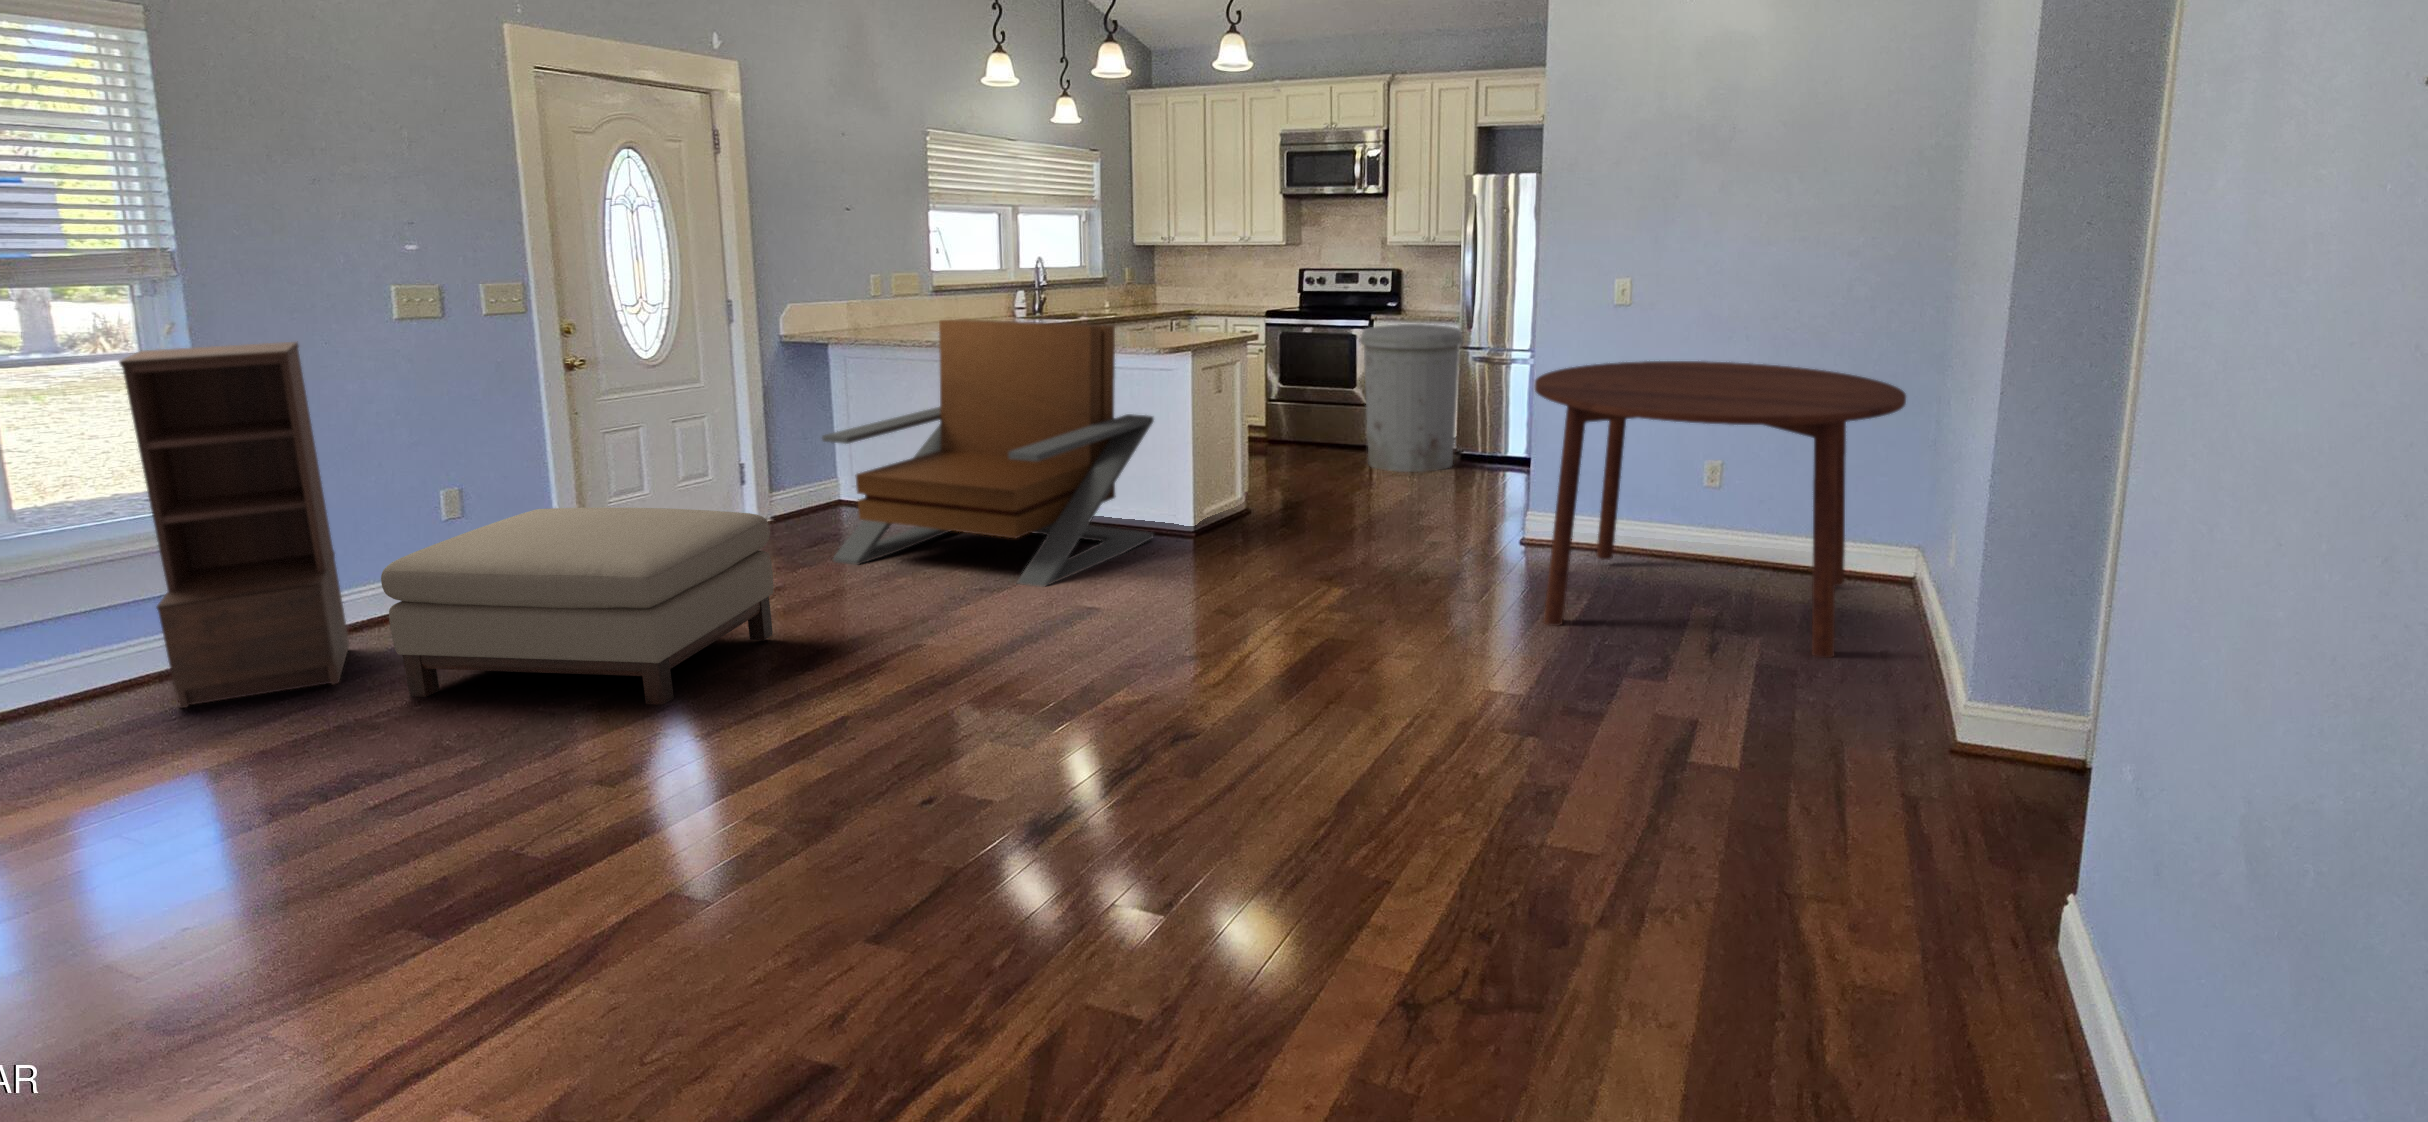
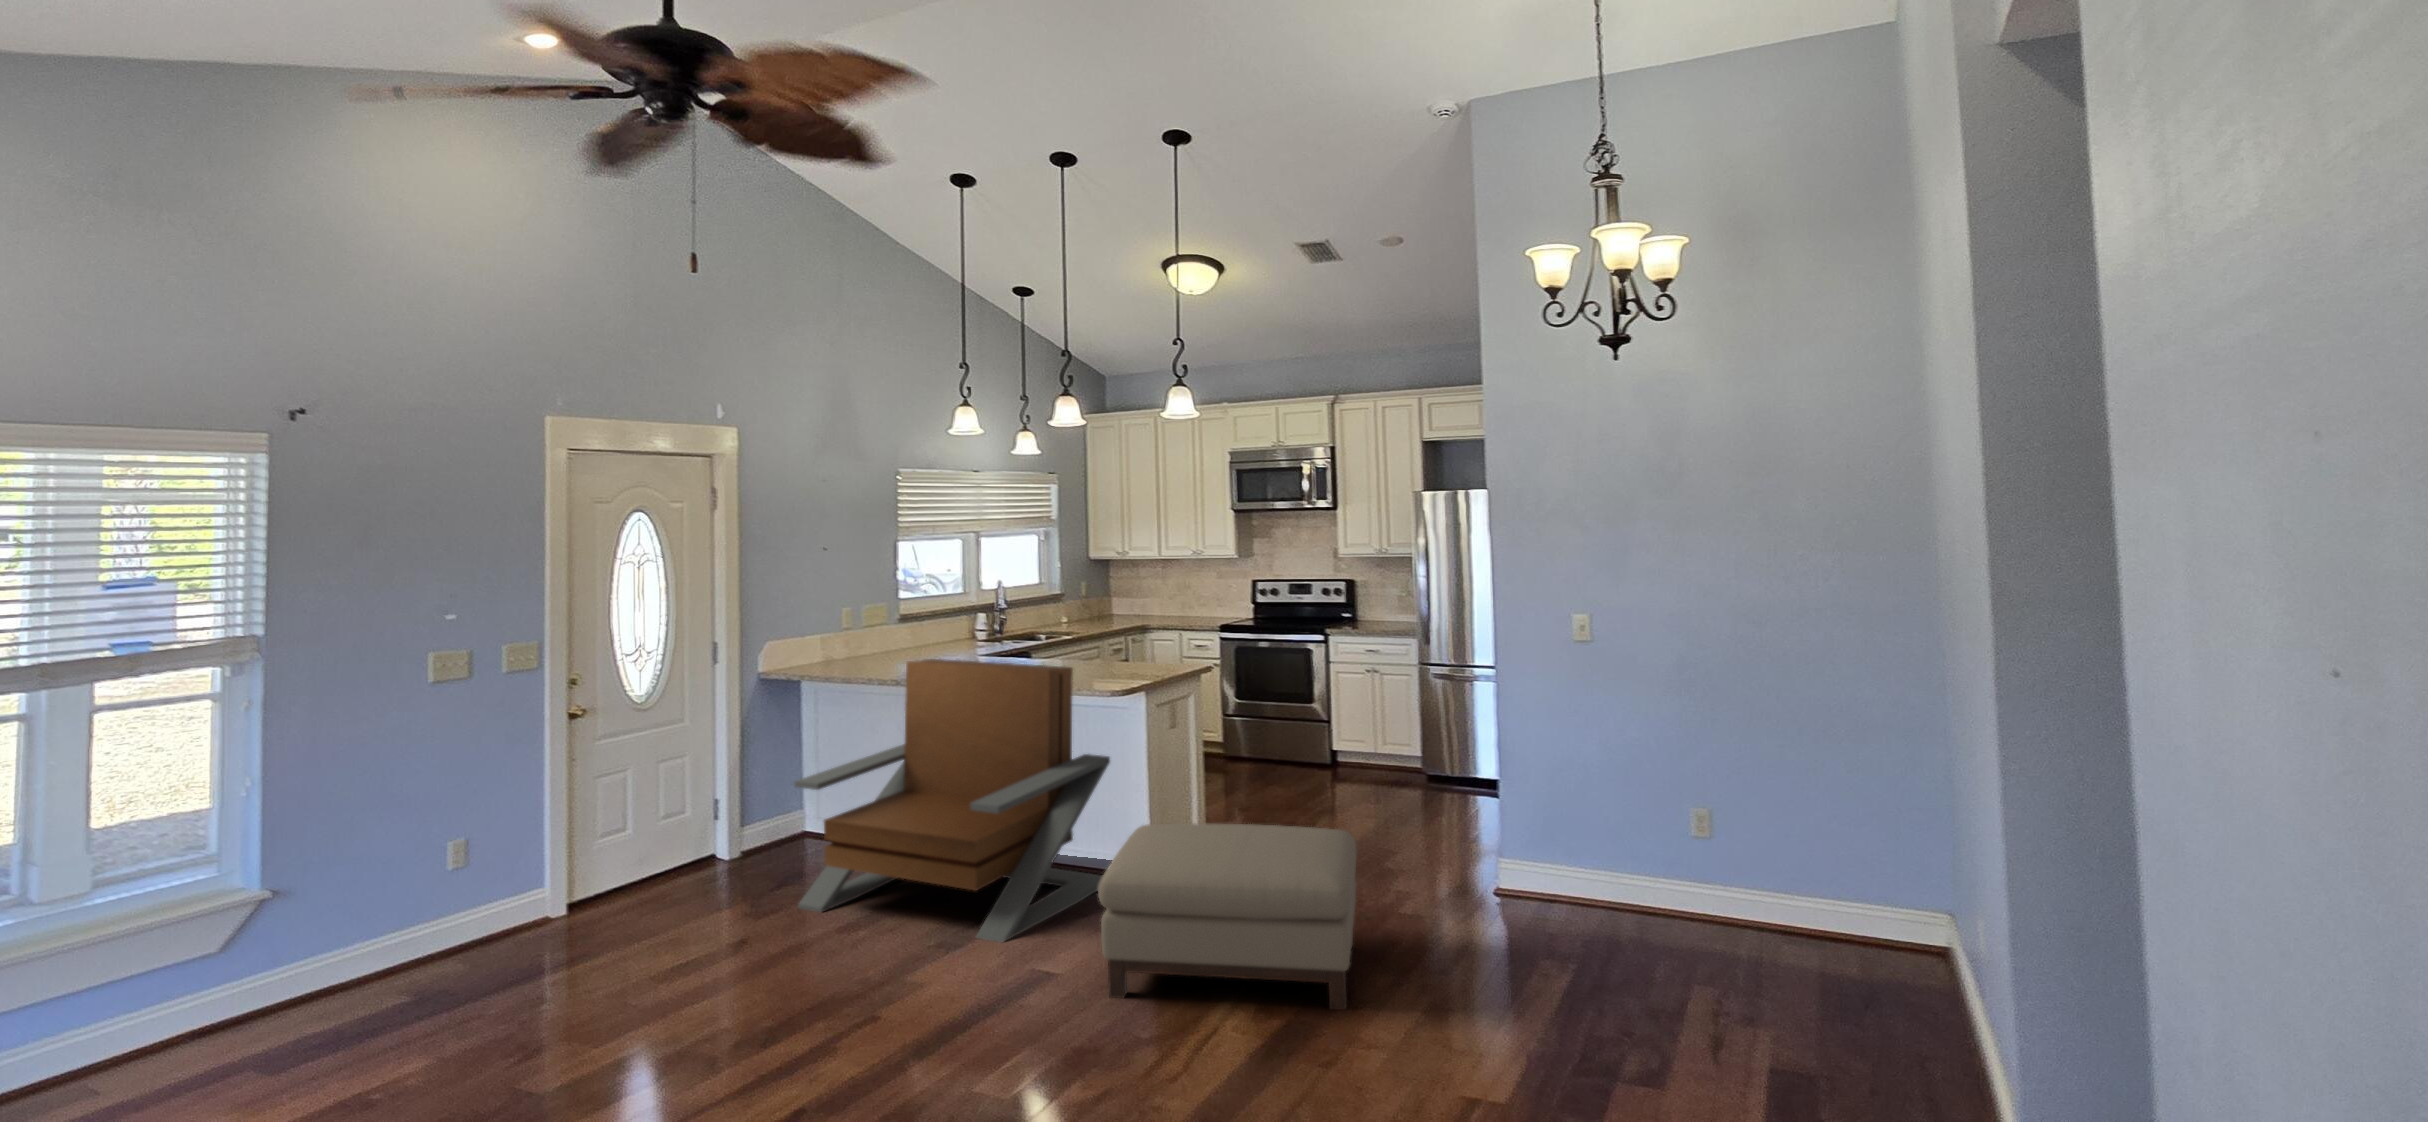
trash can: present [1360,324,1463,472] -> none [1315,641,1422,800]
bookshelf: present [119,342,349,708] -> none [208,714,359,1076]
dining table: present [1535,361,1906,658] -> none [1491,705,1884,1059]
ottoman: present [381,507,773,705] -> present [1098,823,1356,1010]

